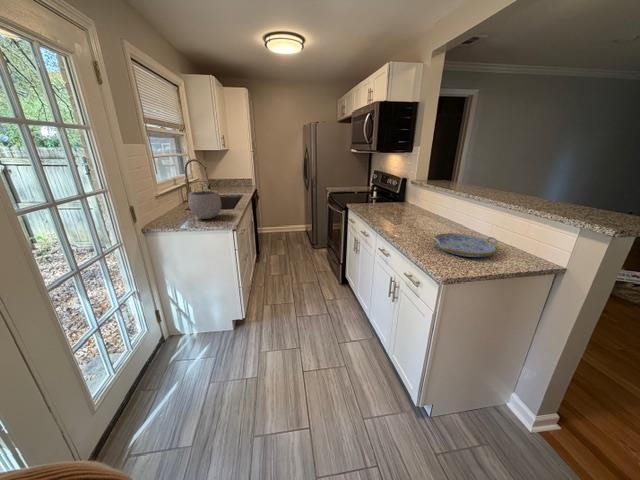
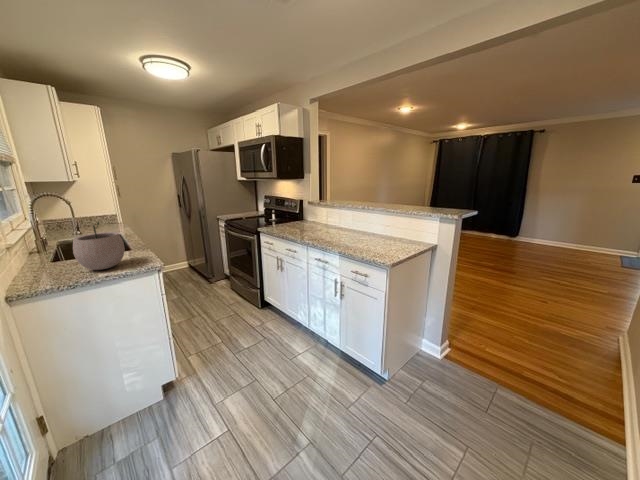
serving tray: present [433,233,498,257] -> none [357,235,401,251]

